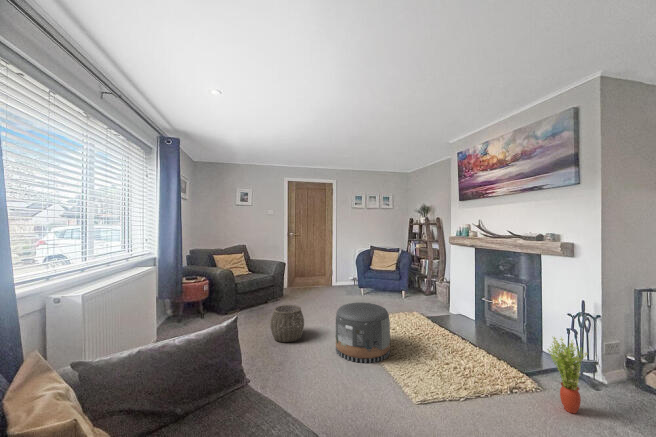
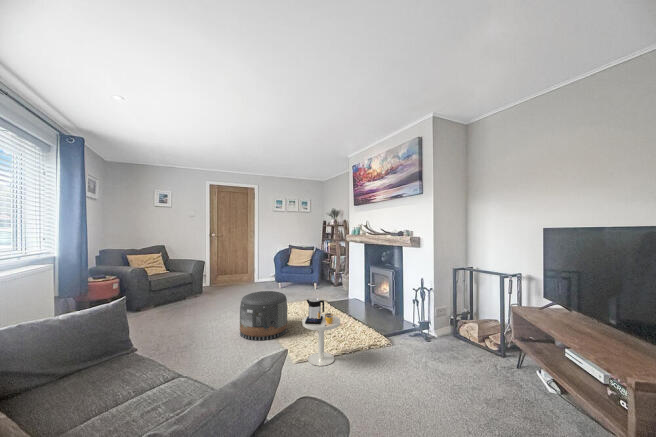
woven basket: present [270,305,304,342] -> none [179,298,214,331]
side table: none [423,322,477,412] -> present [302,298,340,366]
potted plant: present [548,337,588,413] -> none [389,303,413,357]

